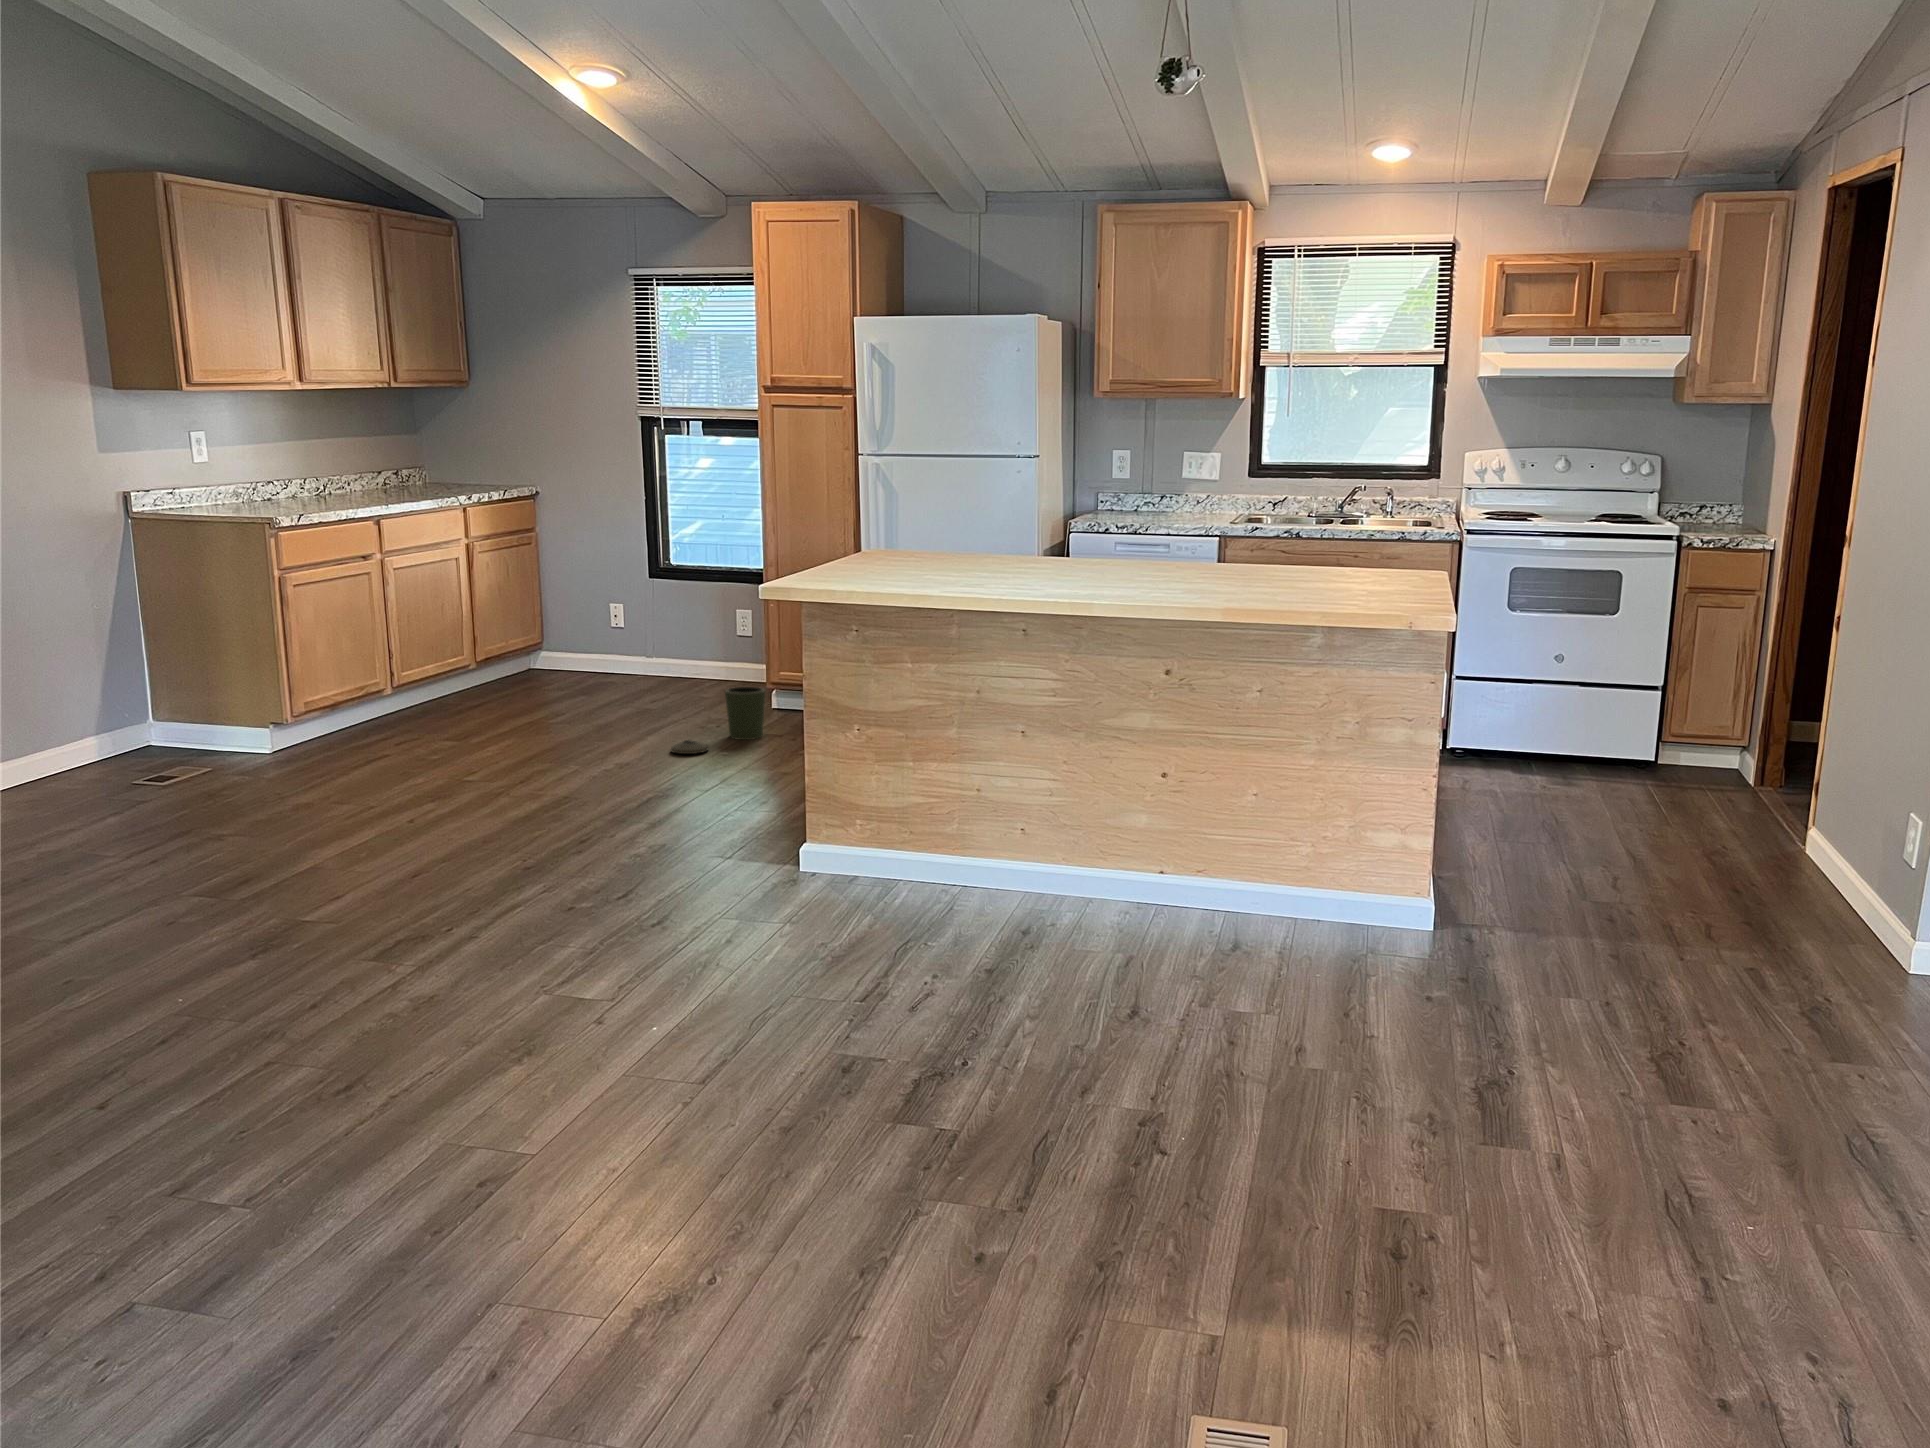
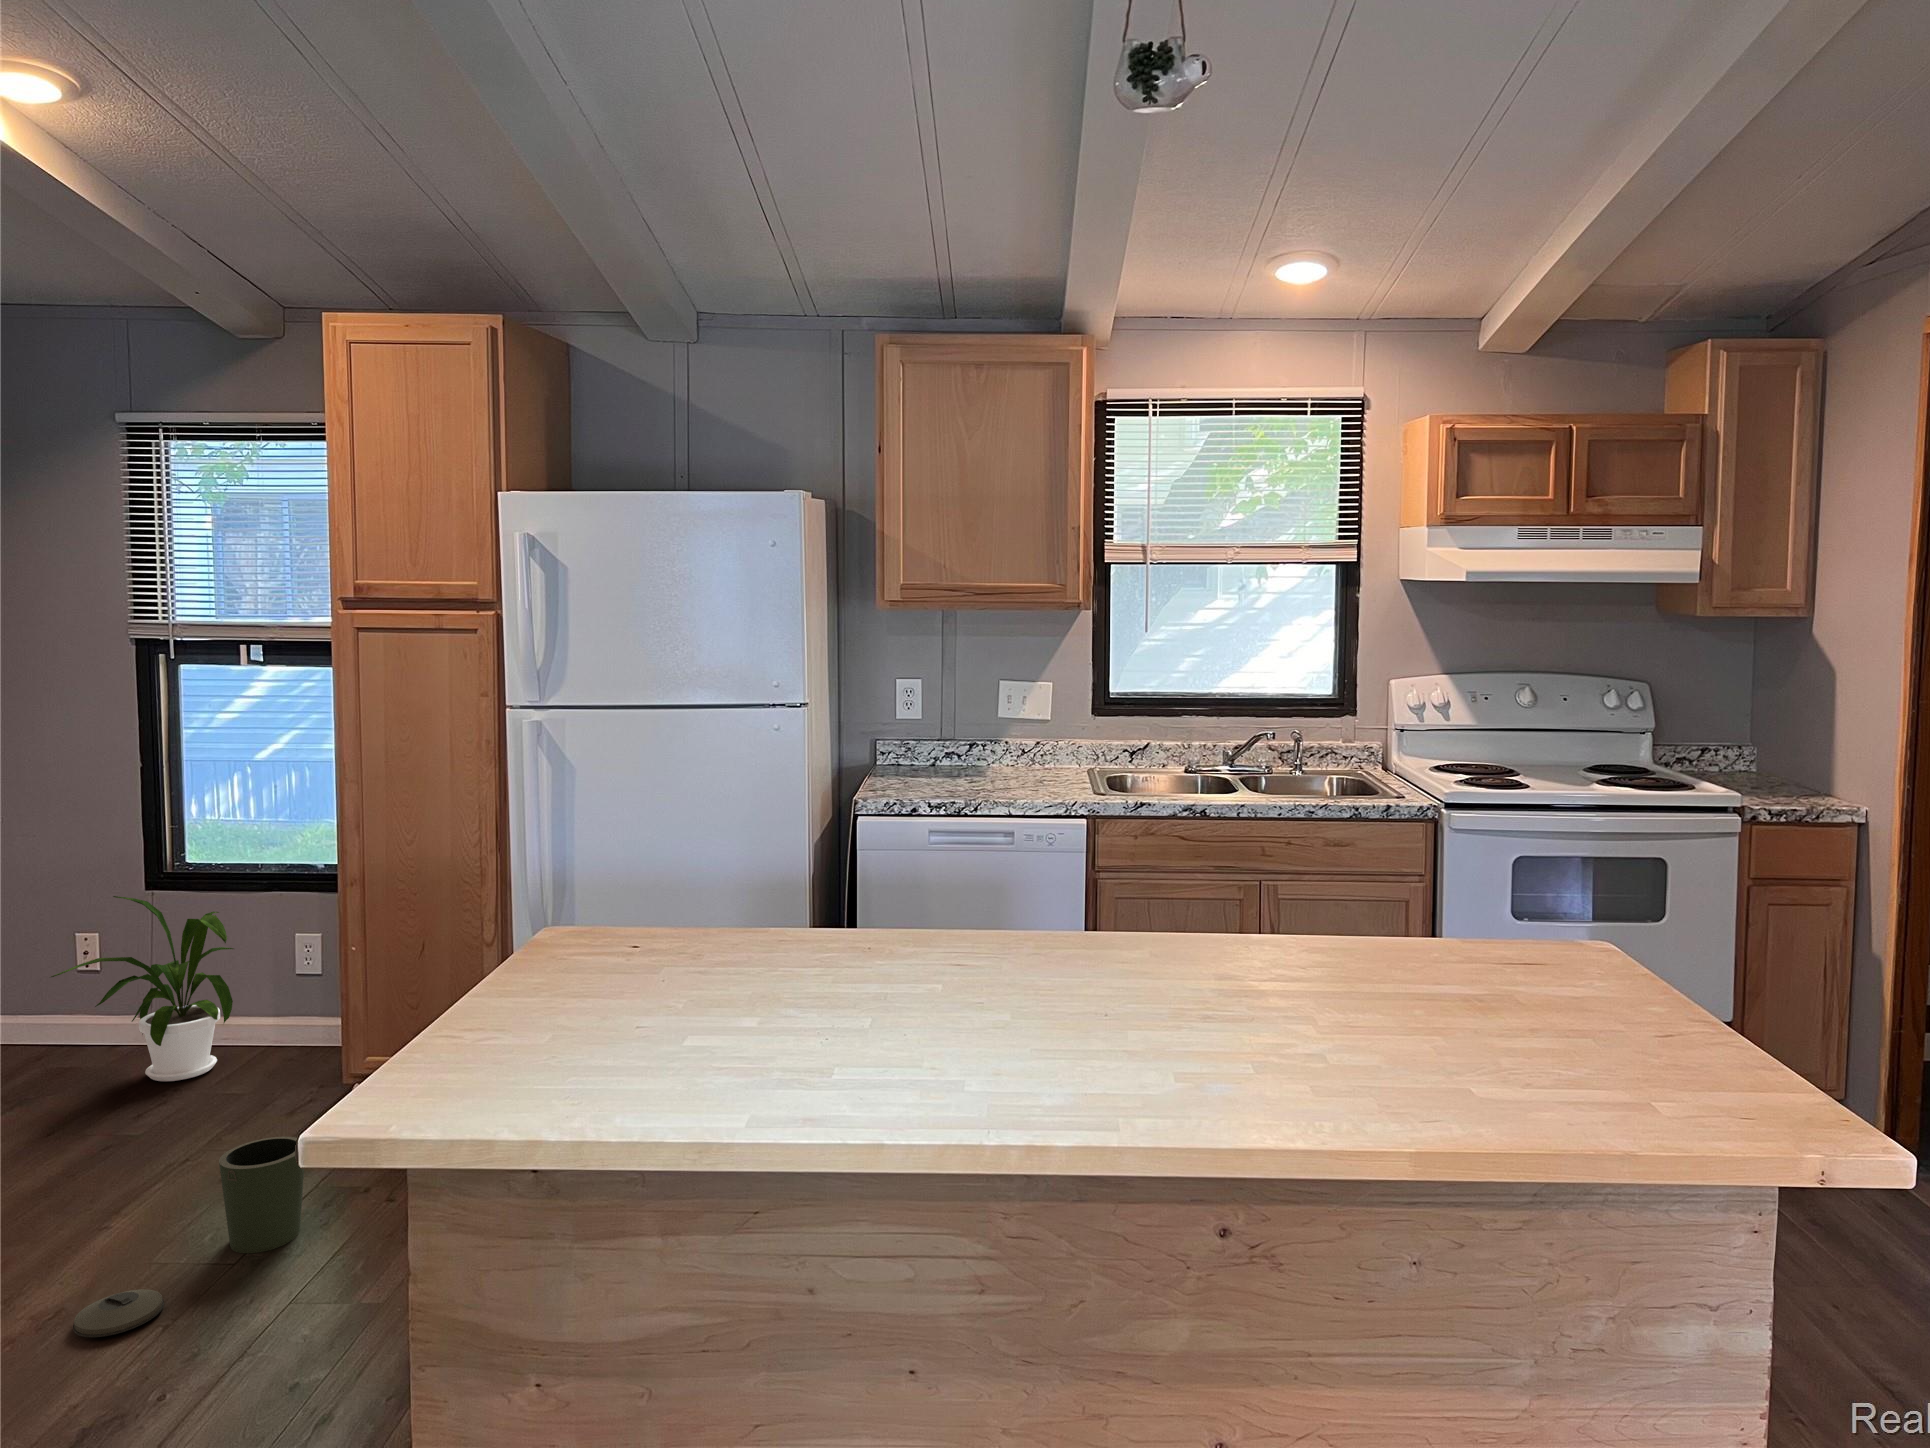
house plant: none [607,575,699,687] -> present [51,896,233,1081]

